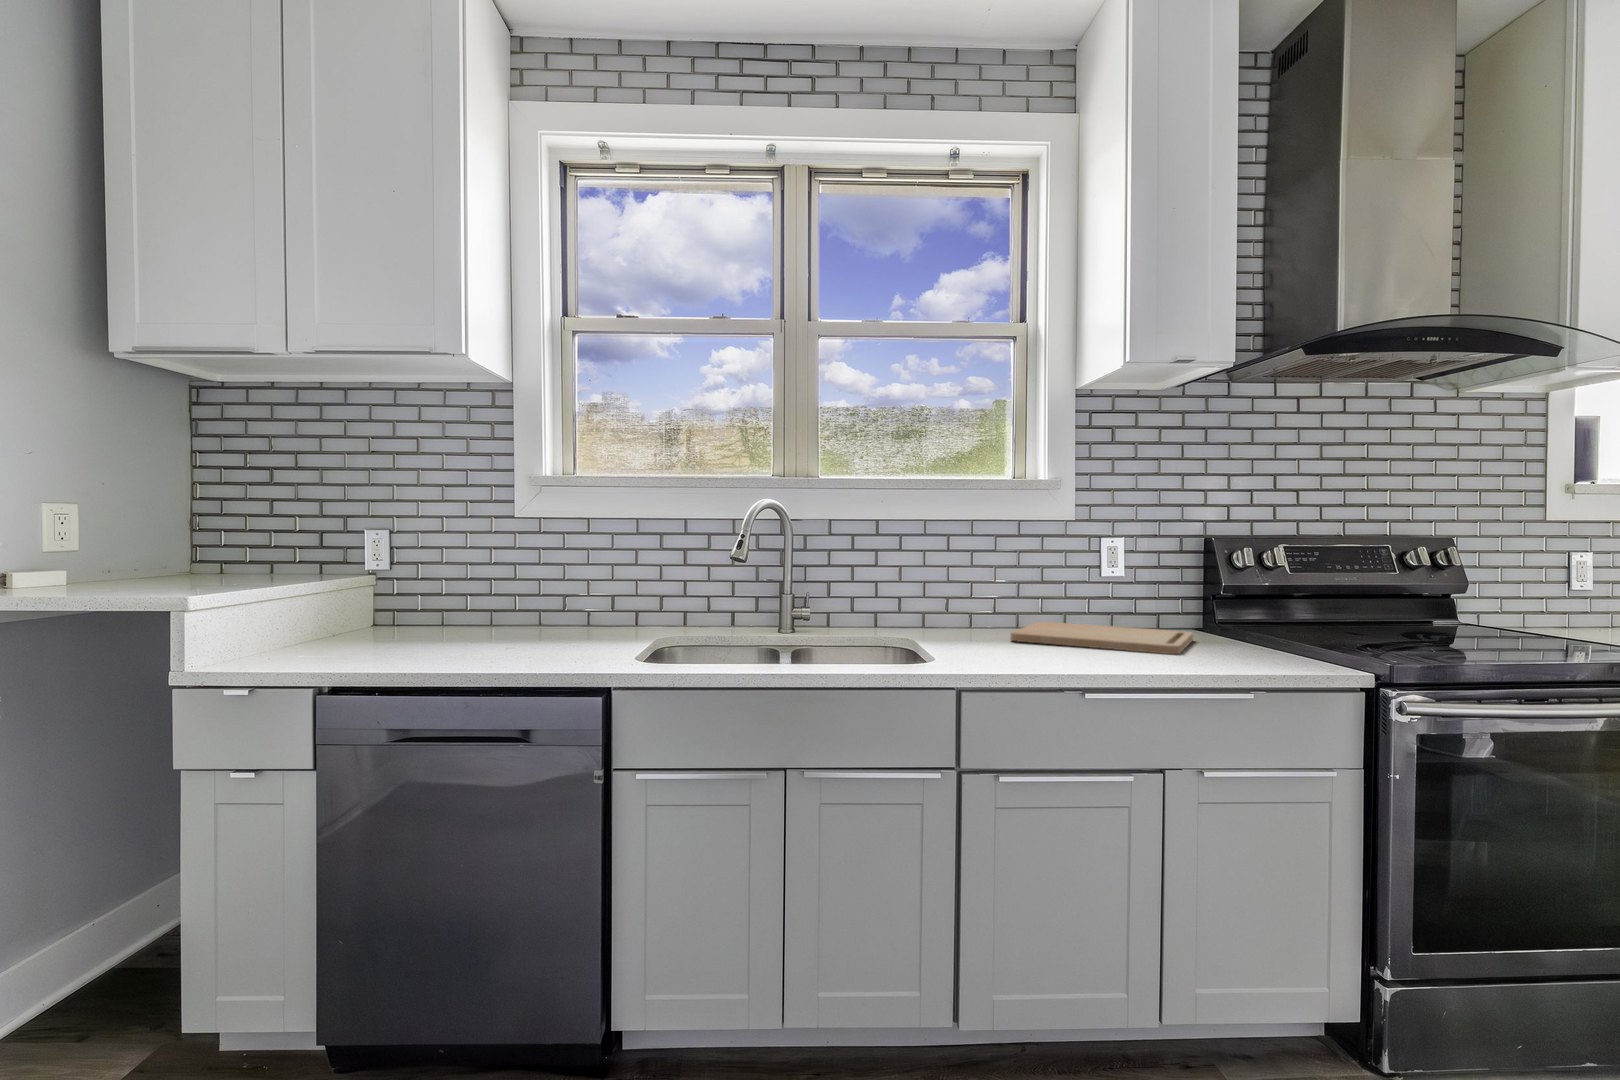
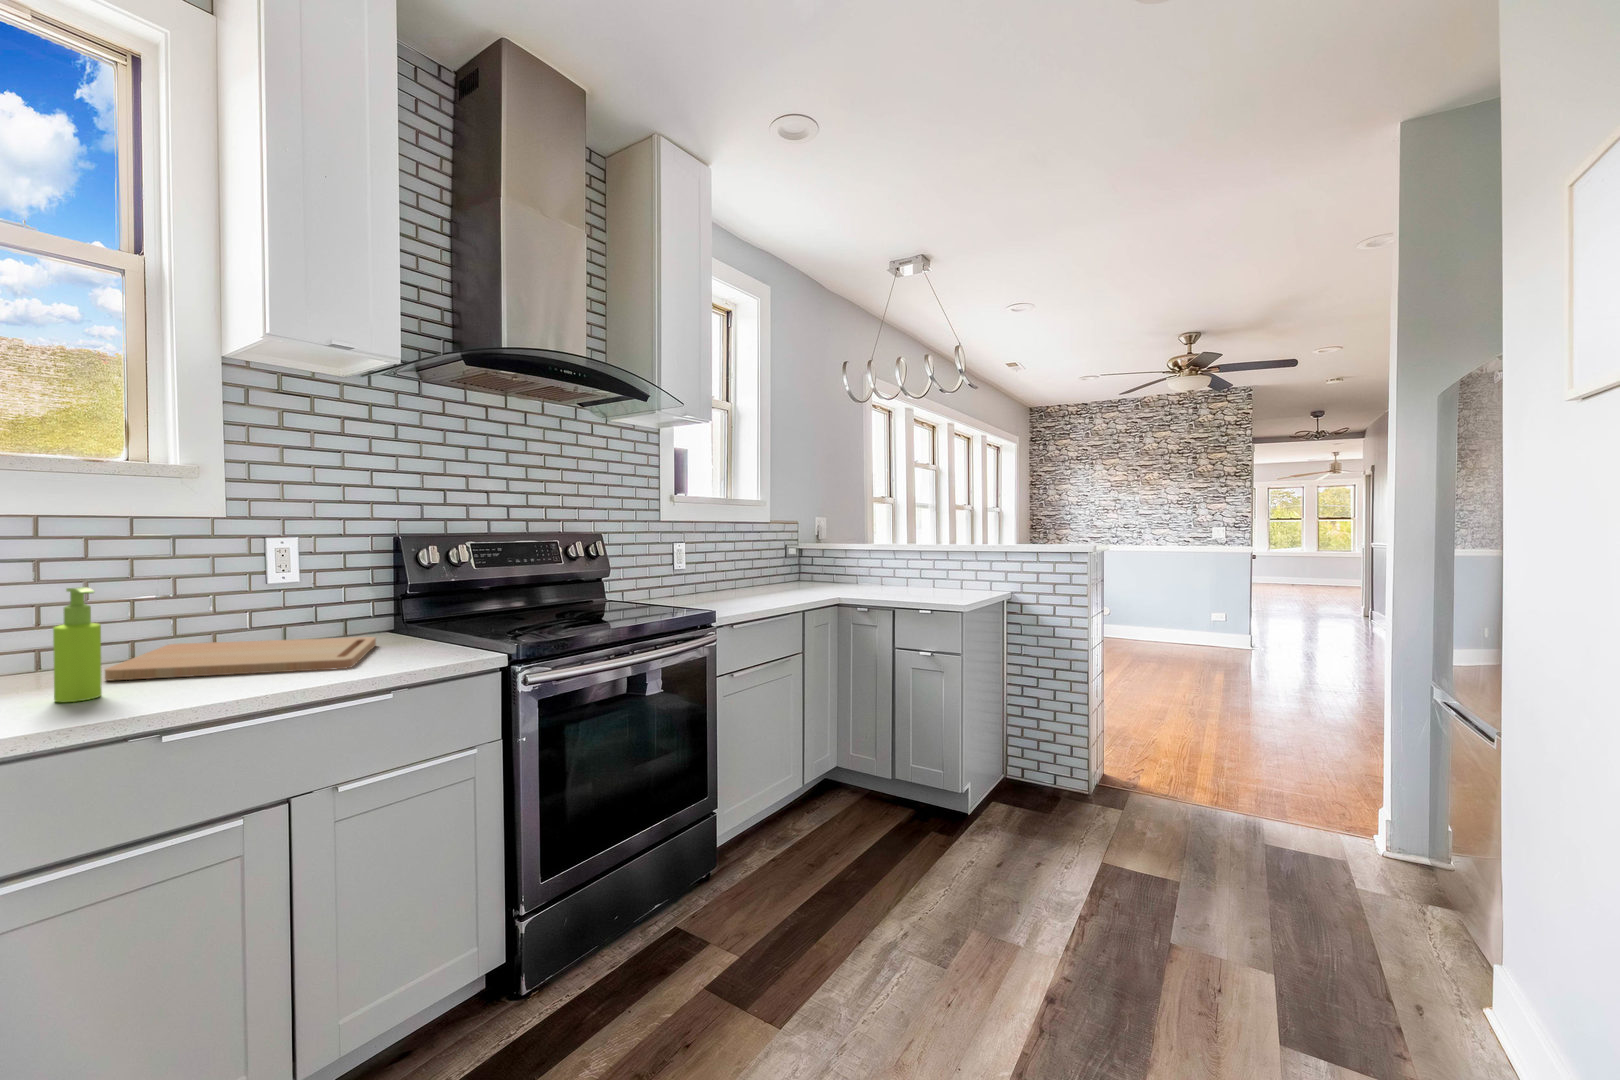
soap dispenser: none [991,569,1016,650] -> present [53,587,102,702]

